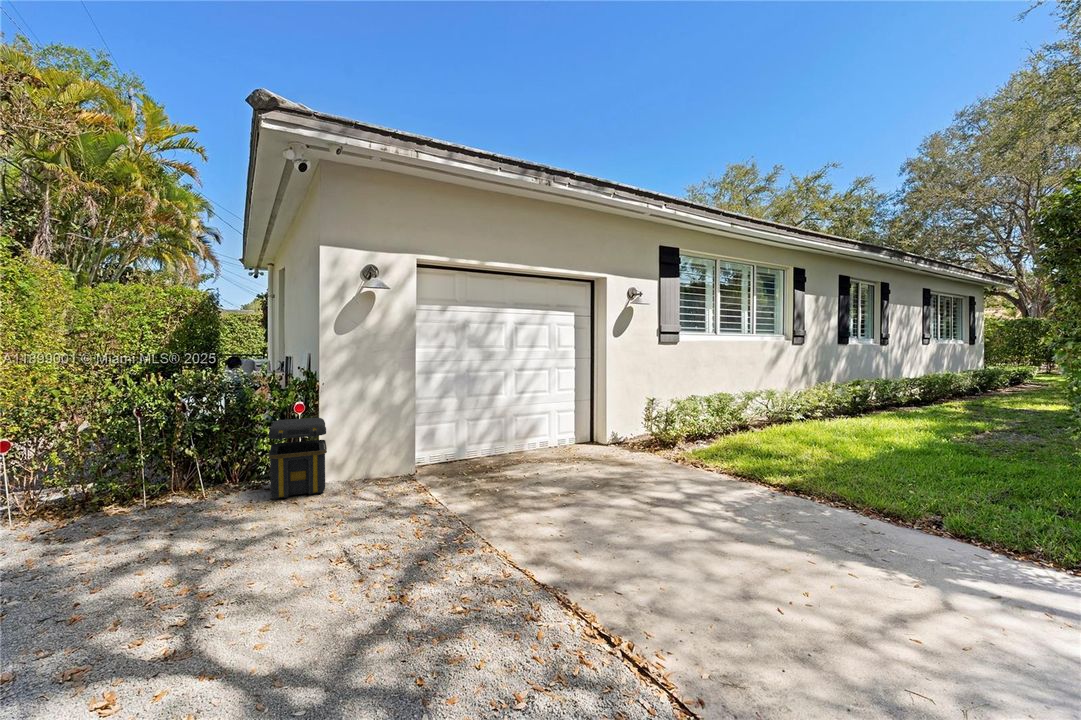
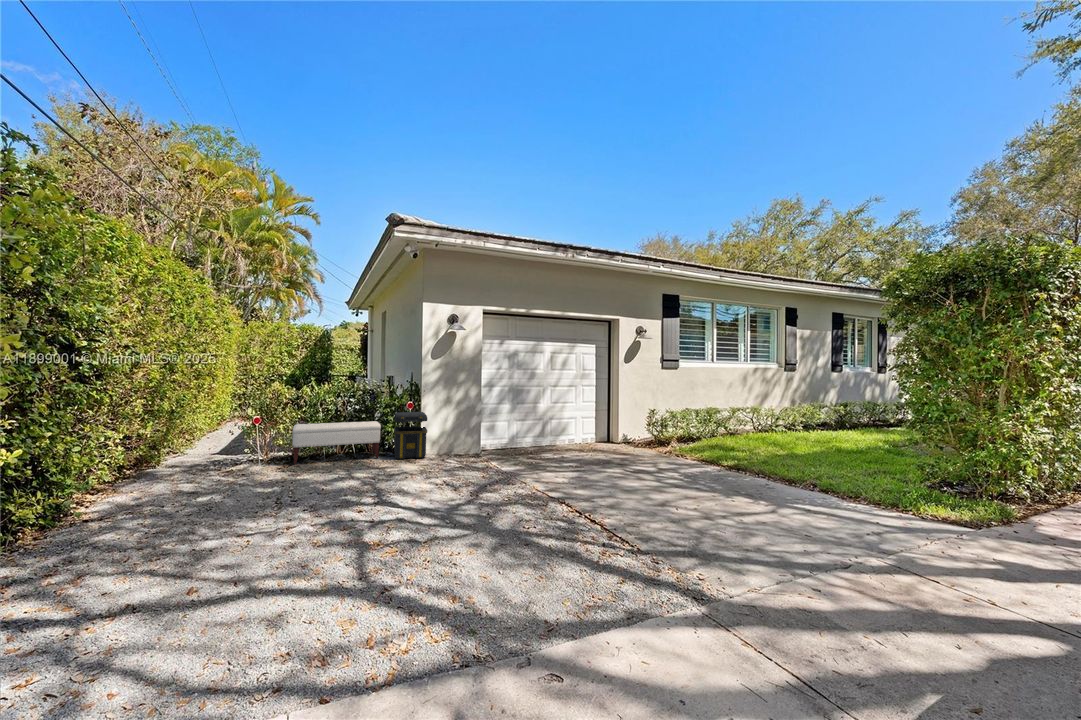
bench: none [61,436,244,527] -> present [292,421,381,464]

